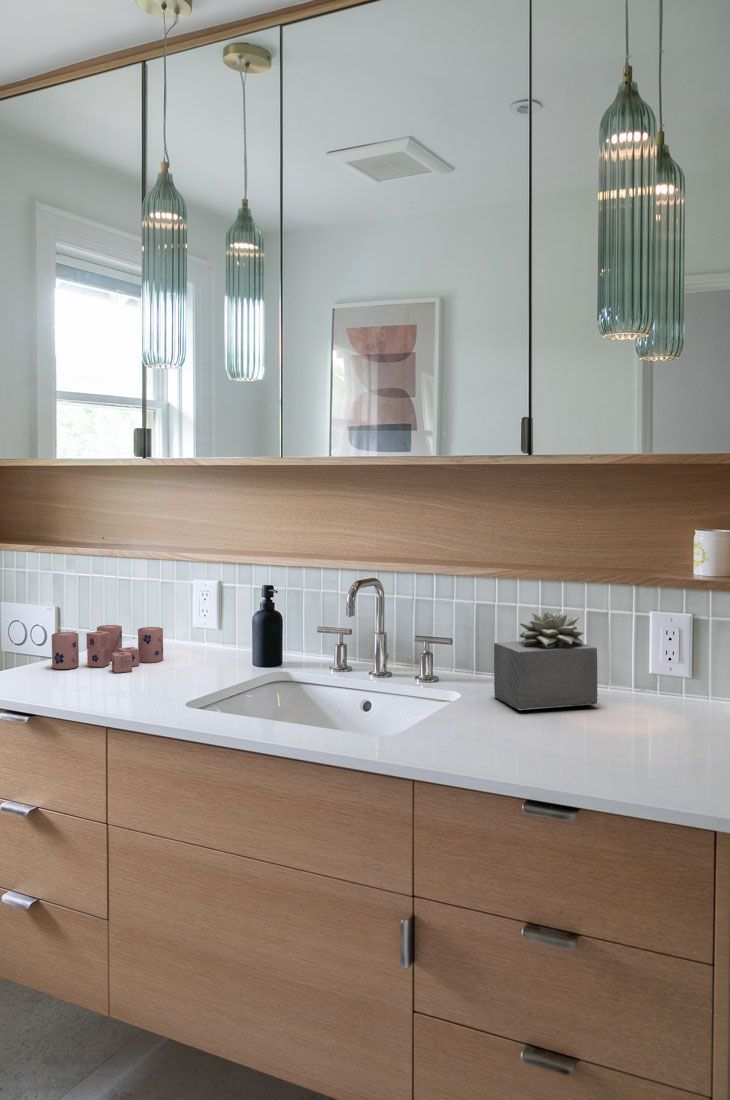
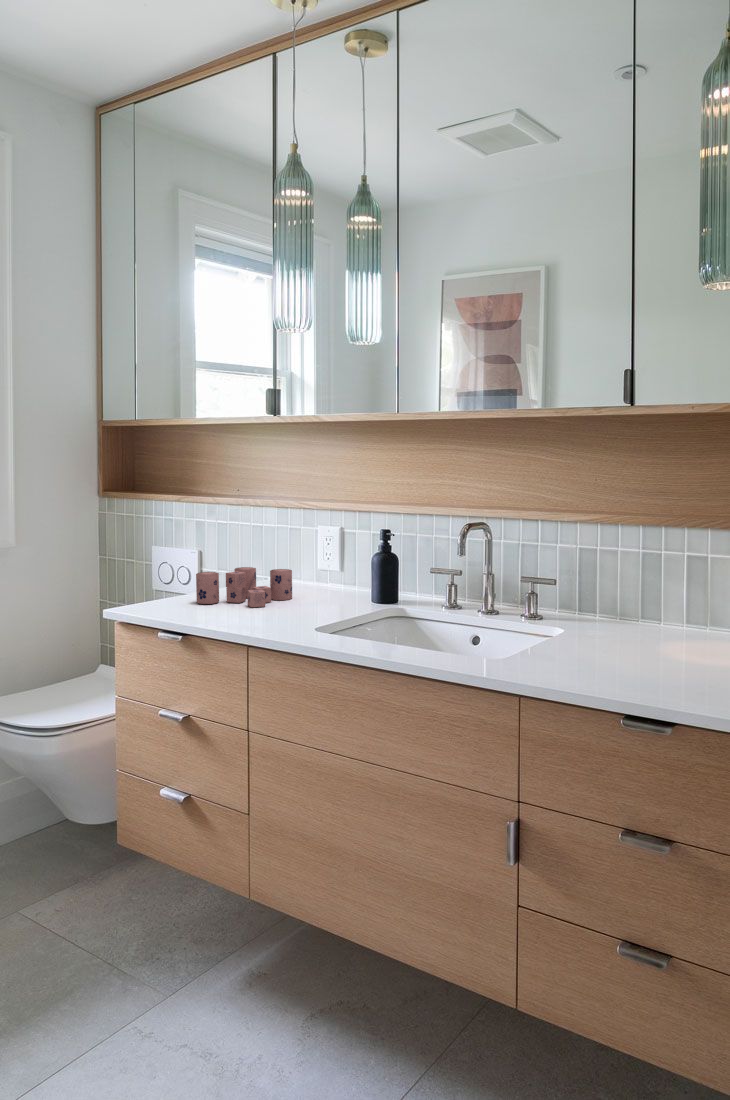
succulent plant: present [494,609,598,710] -> none [592,550,694,642]

